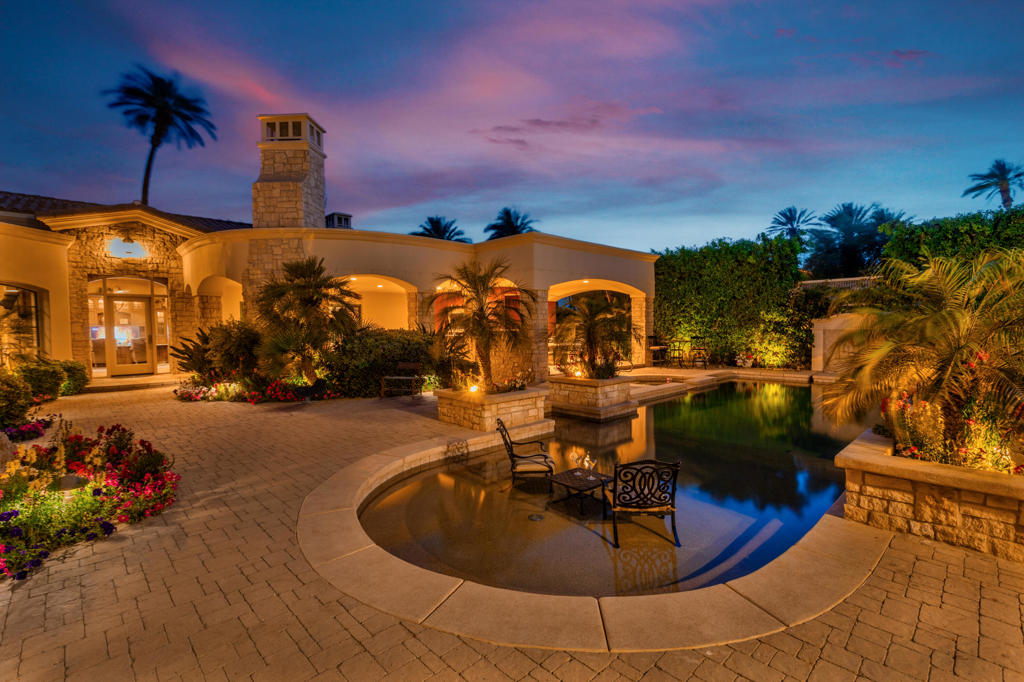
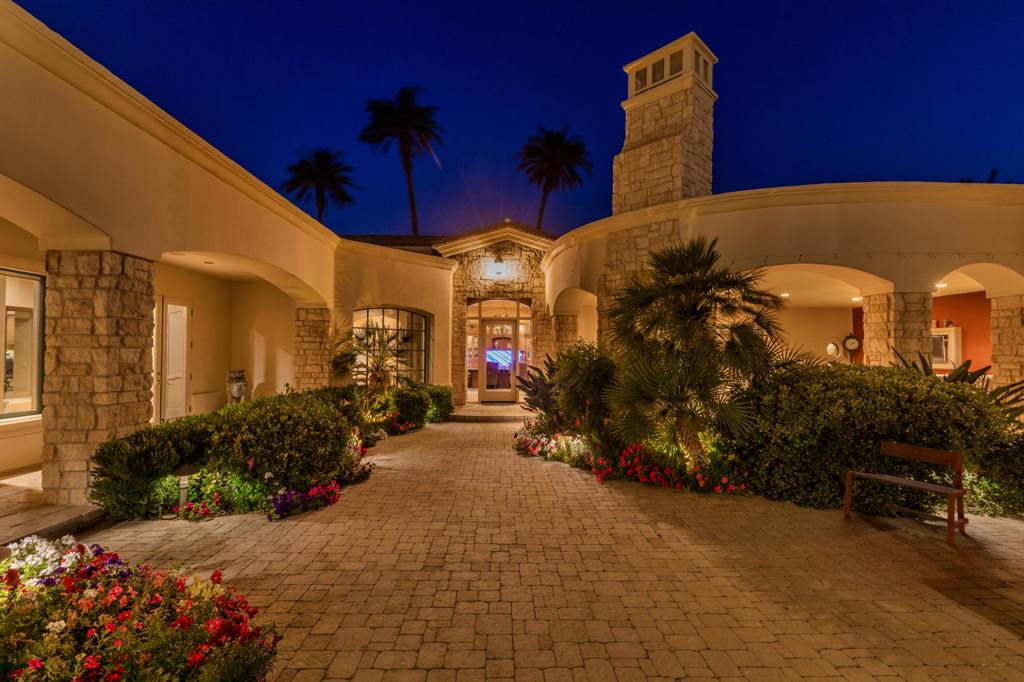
lounge chair: present [294,378,327,403] -> none [663,452,726,508]

